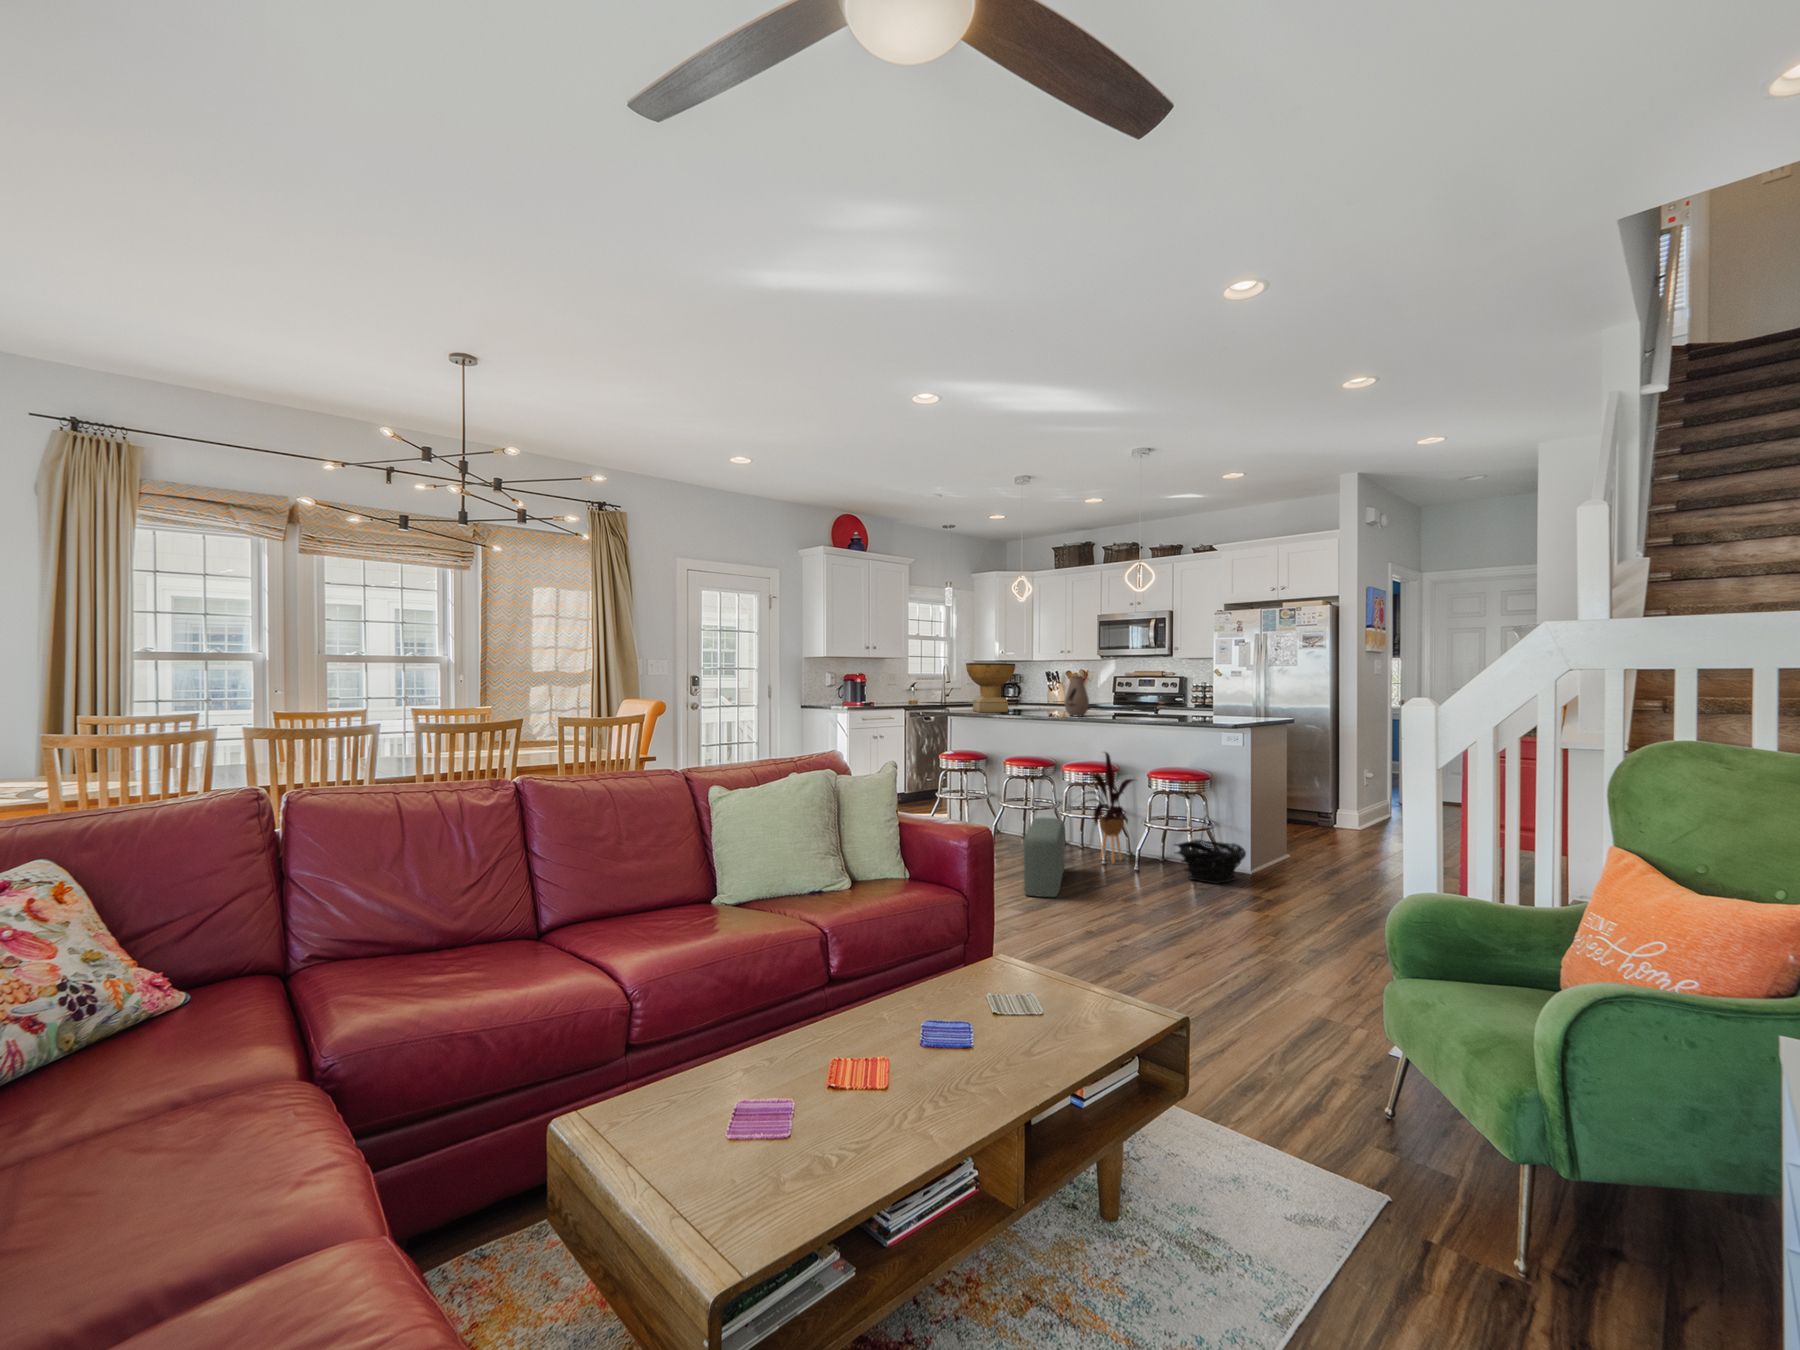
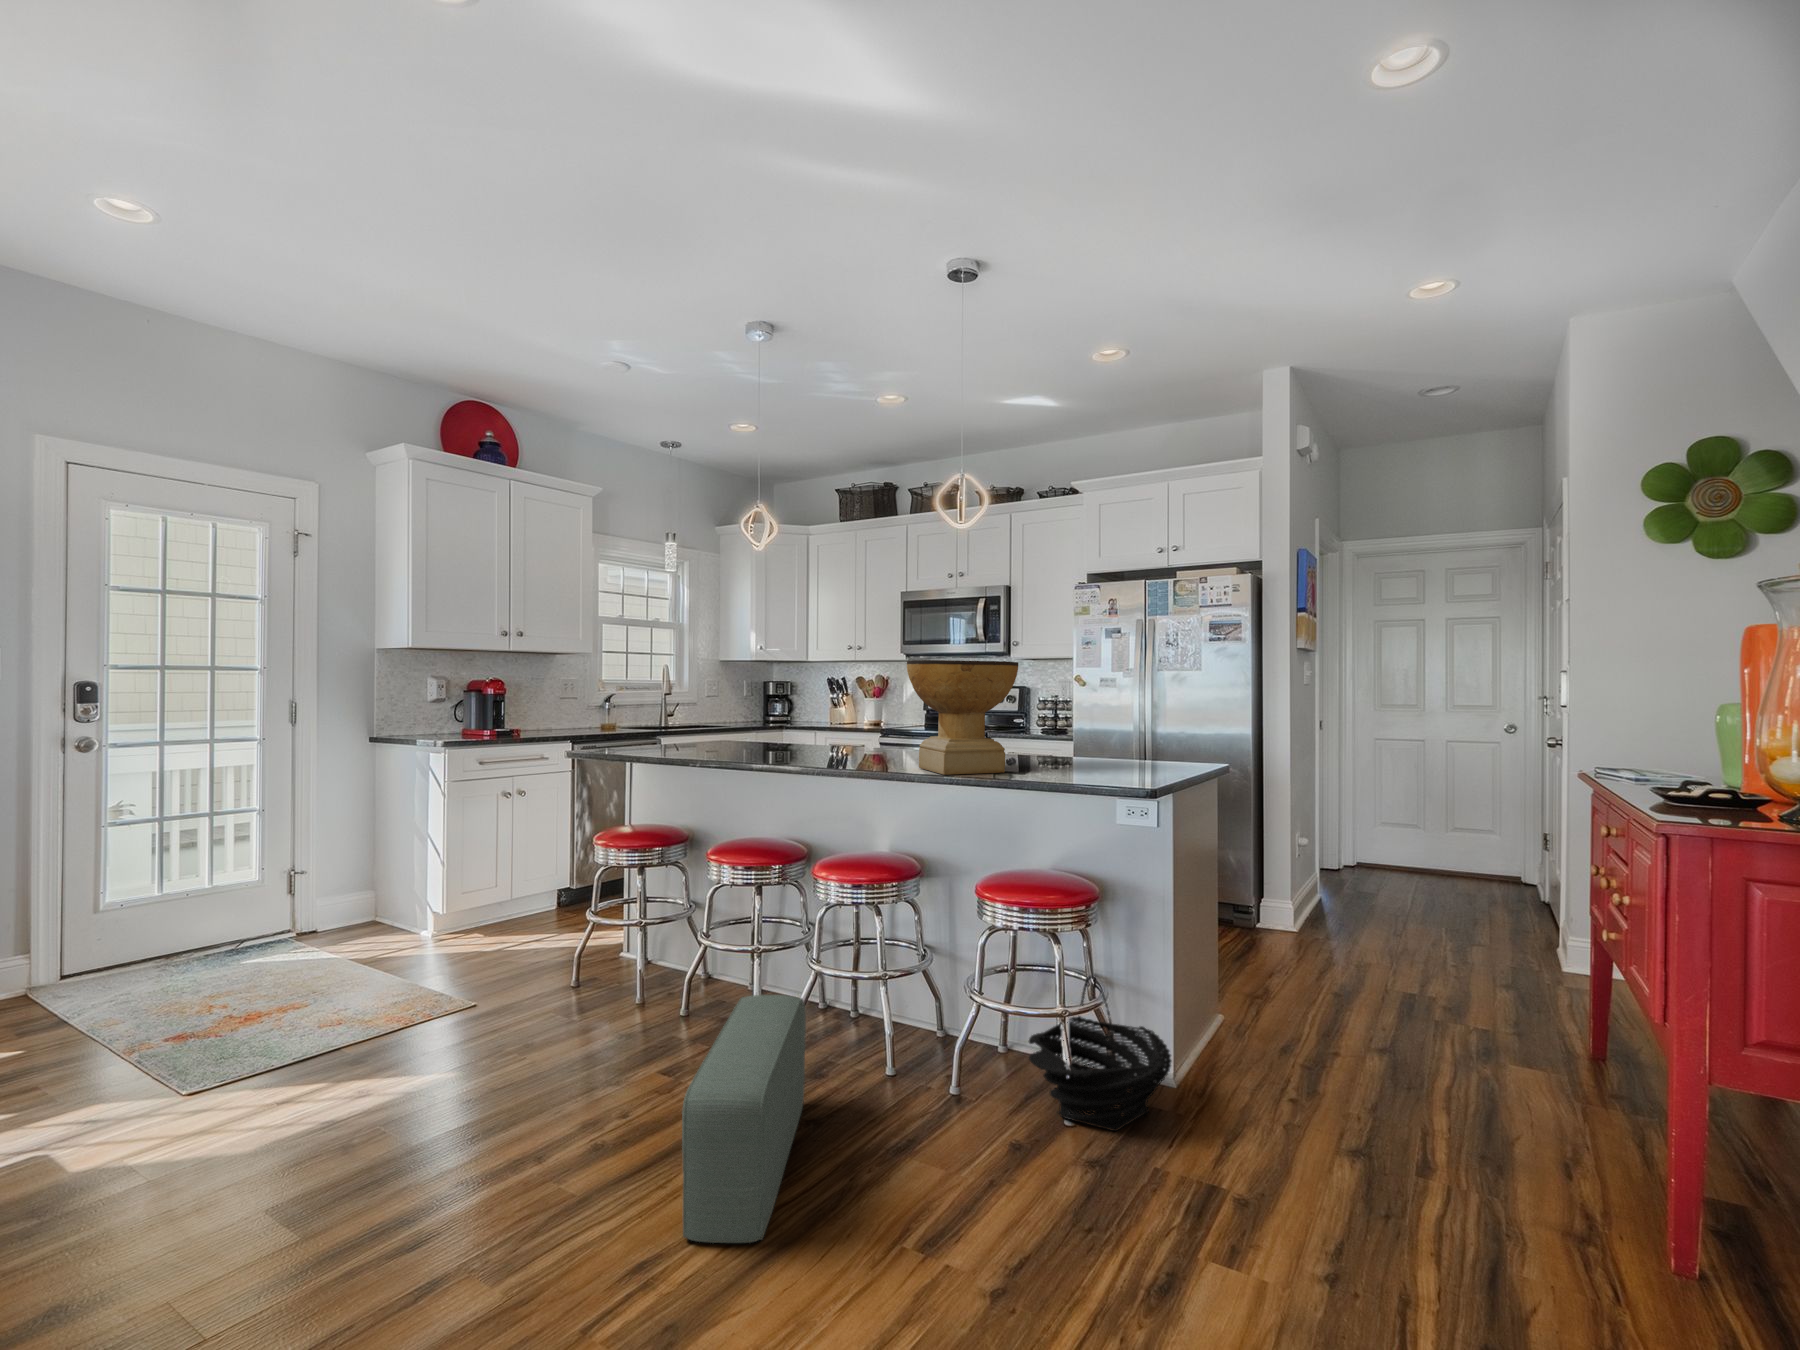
decorative bowl: present [966,663,1015,712] -> present [907,660,1018,775]
vase: present [1064,676,1089,716] -> none [830,686,873,760]
house plant: present [1084,752,1134,863] -> none [829,843,958,1071]

